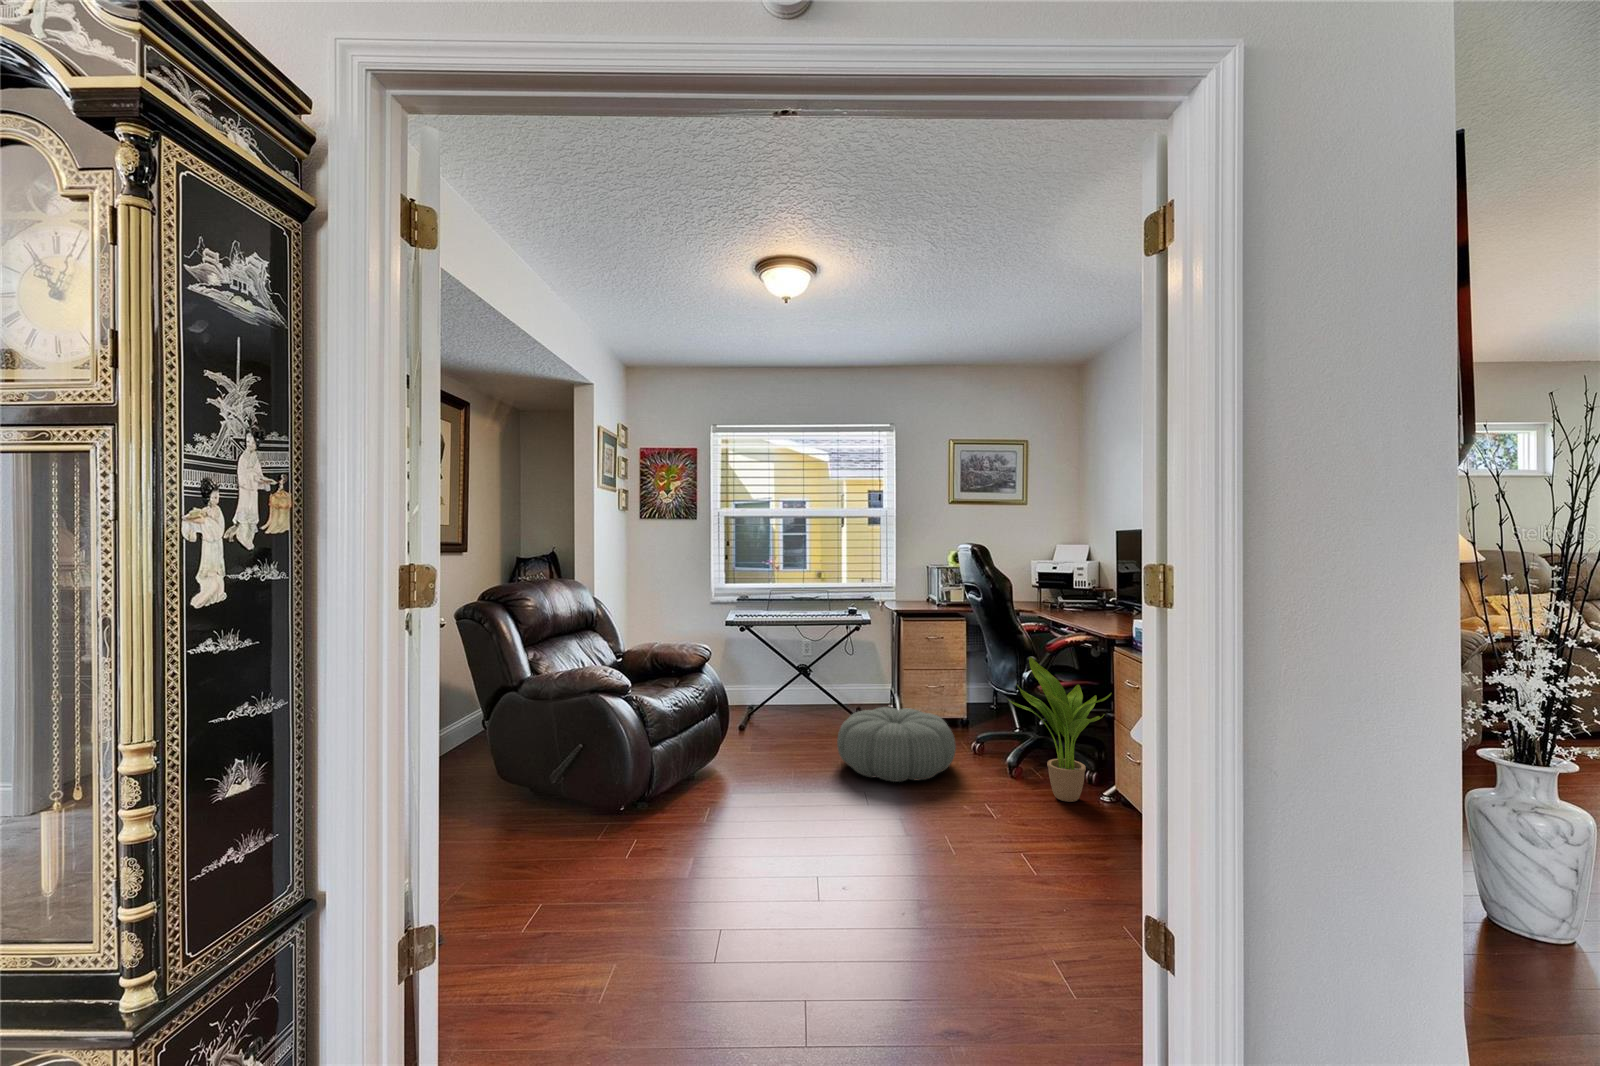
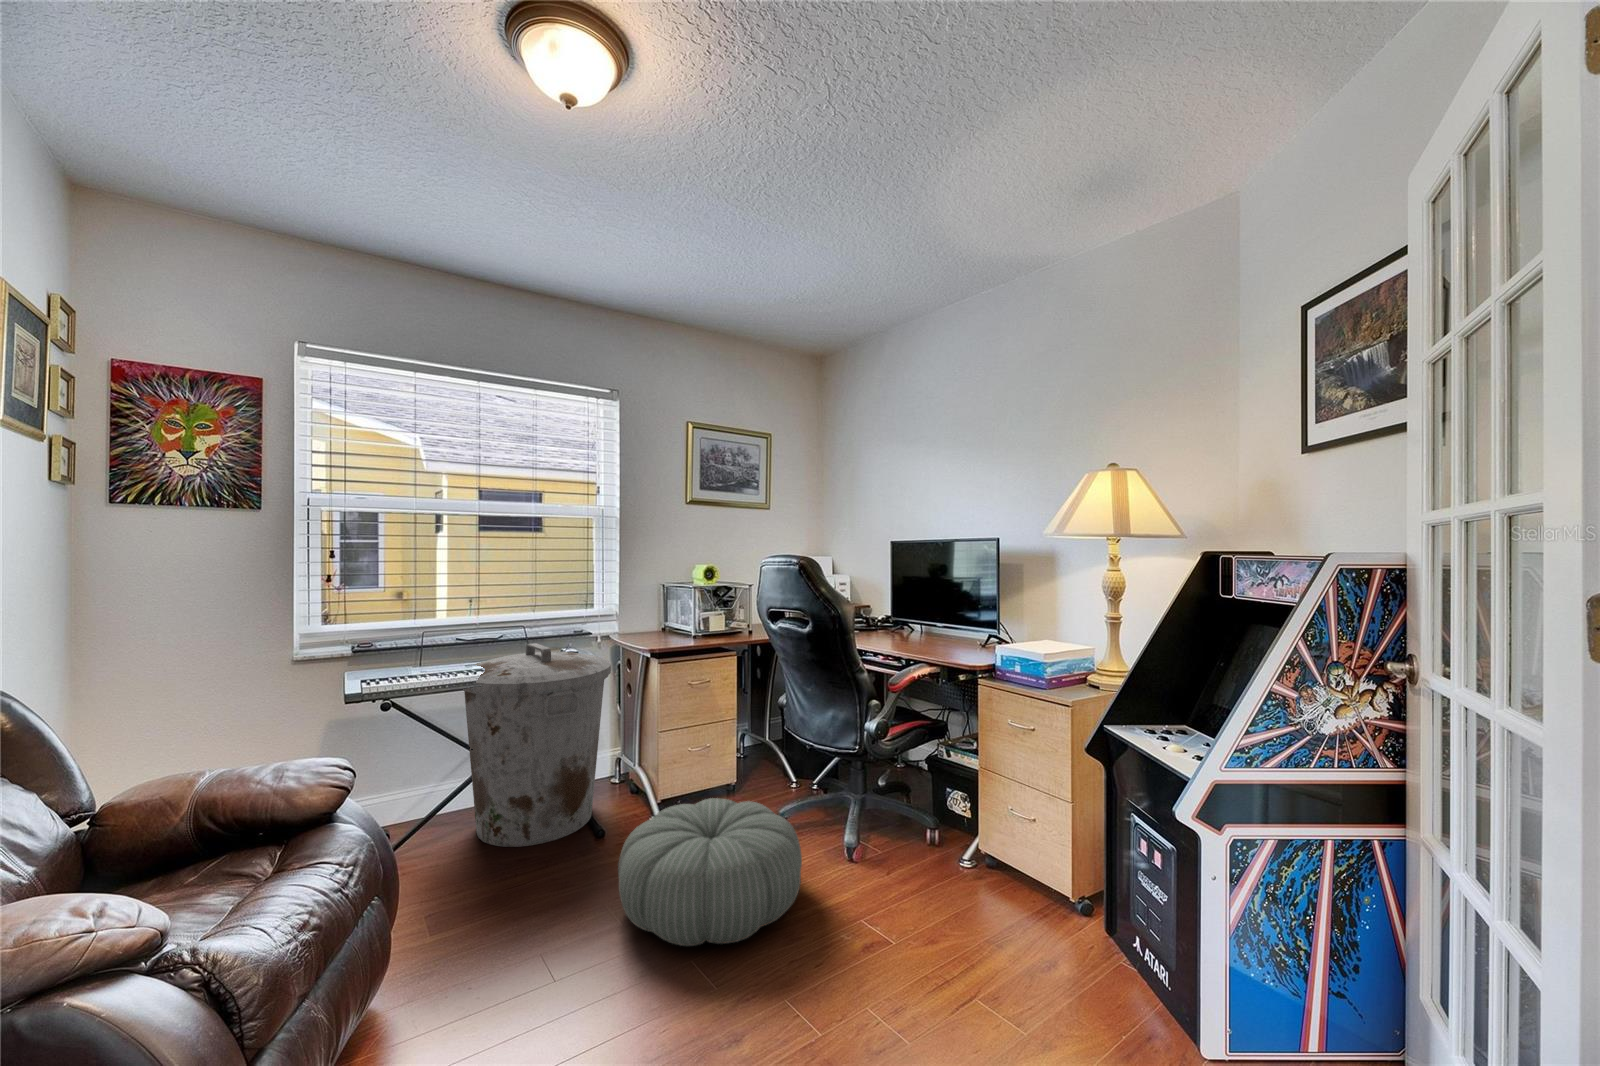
trash can: none [783,602,875,725] -> present [463,643,611,847]
potted plant: present [1008,657,1112,802] -> none [888,702,1029,893]

